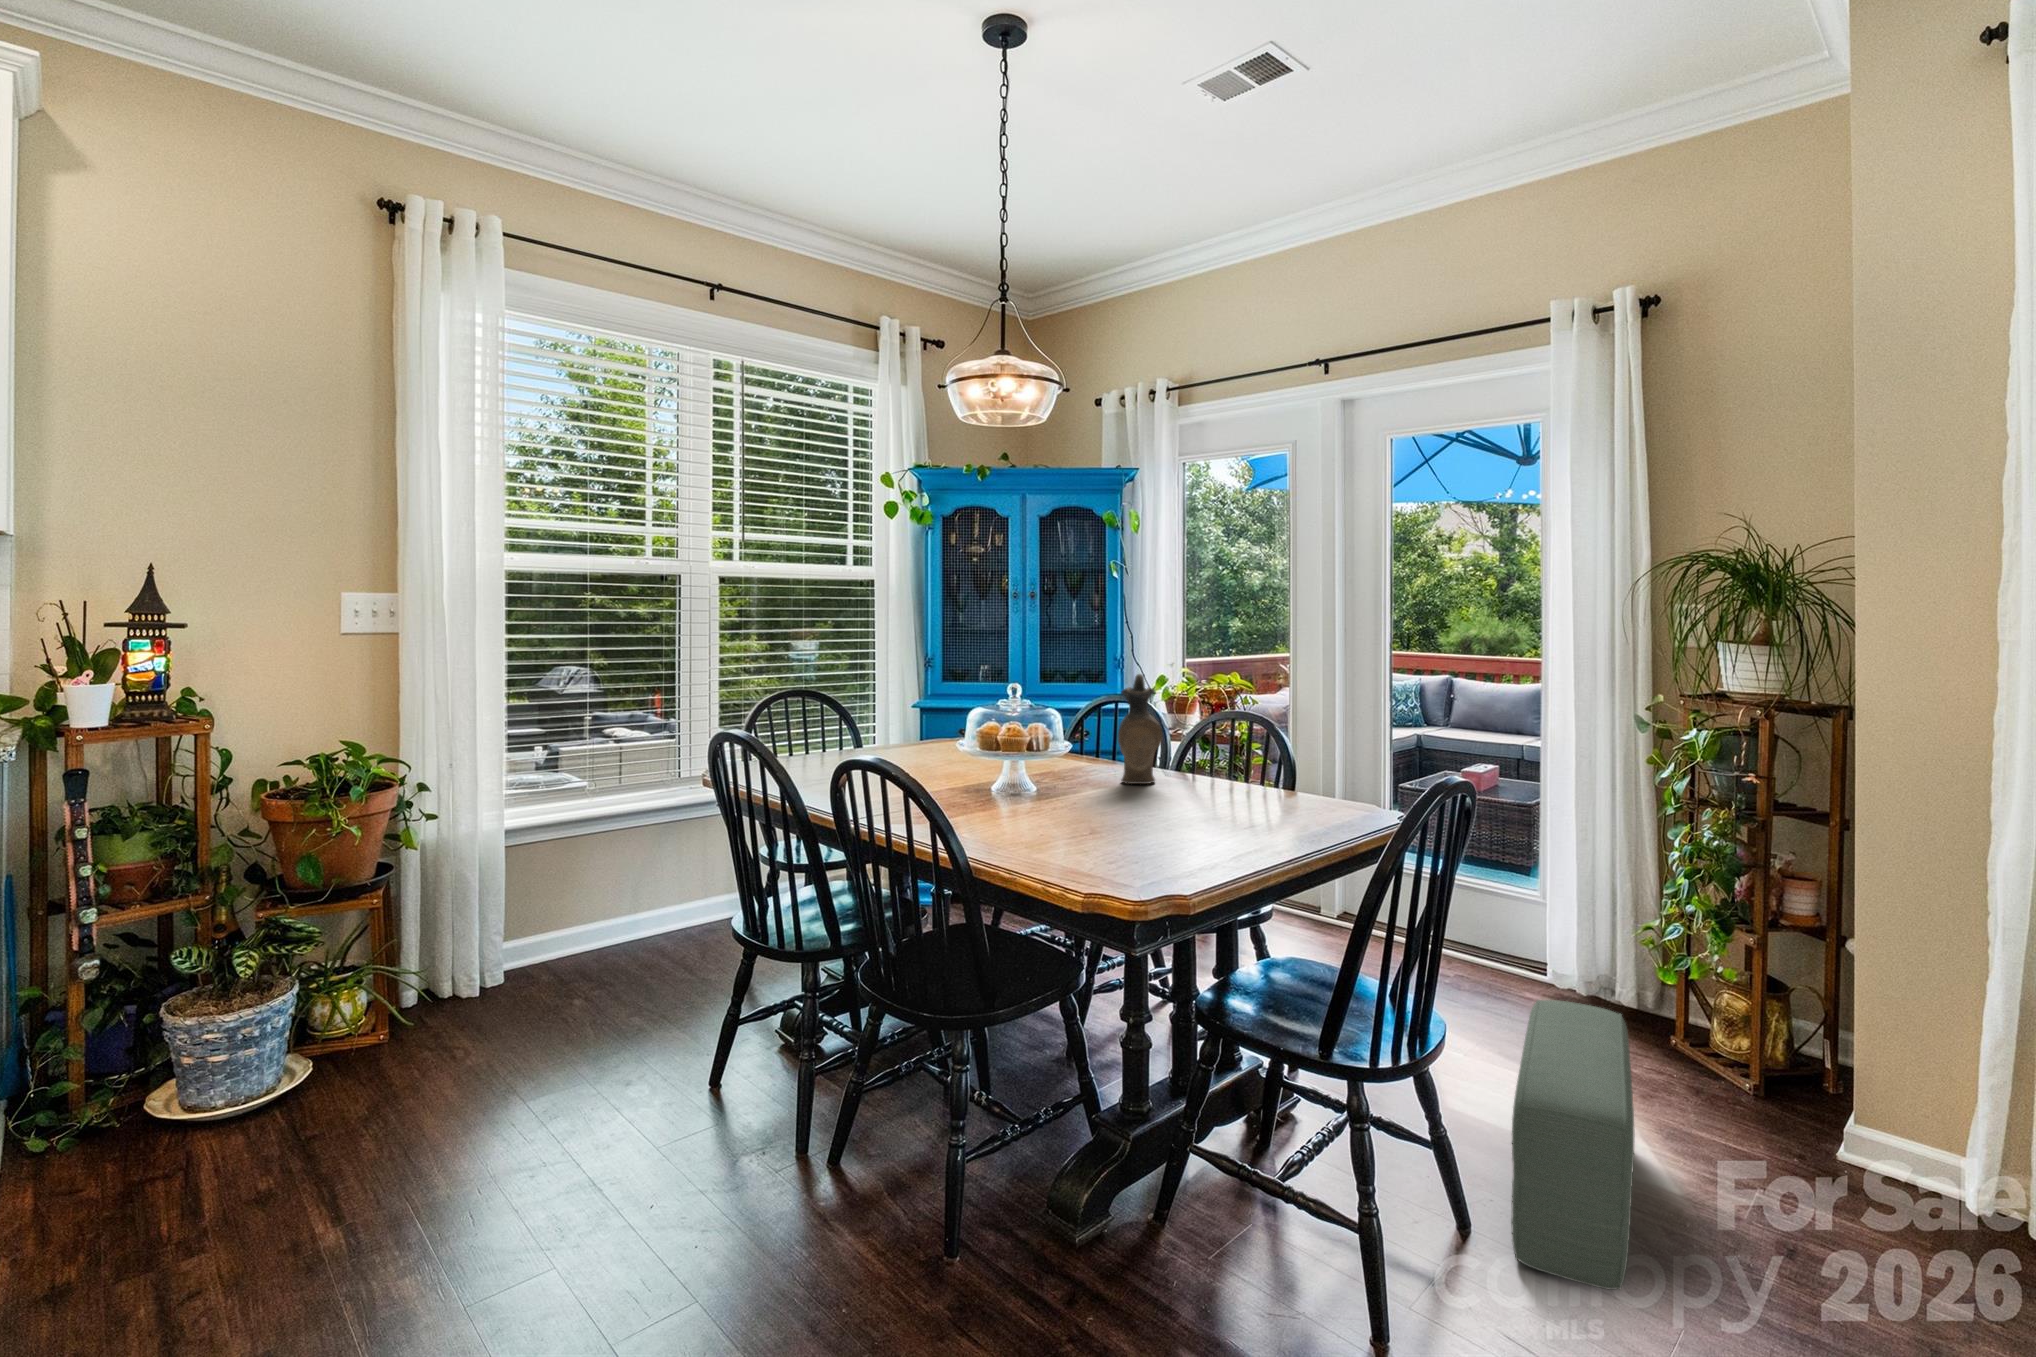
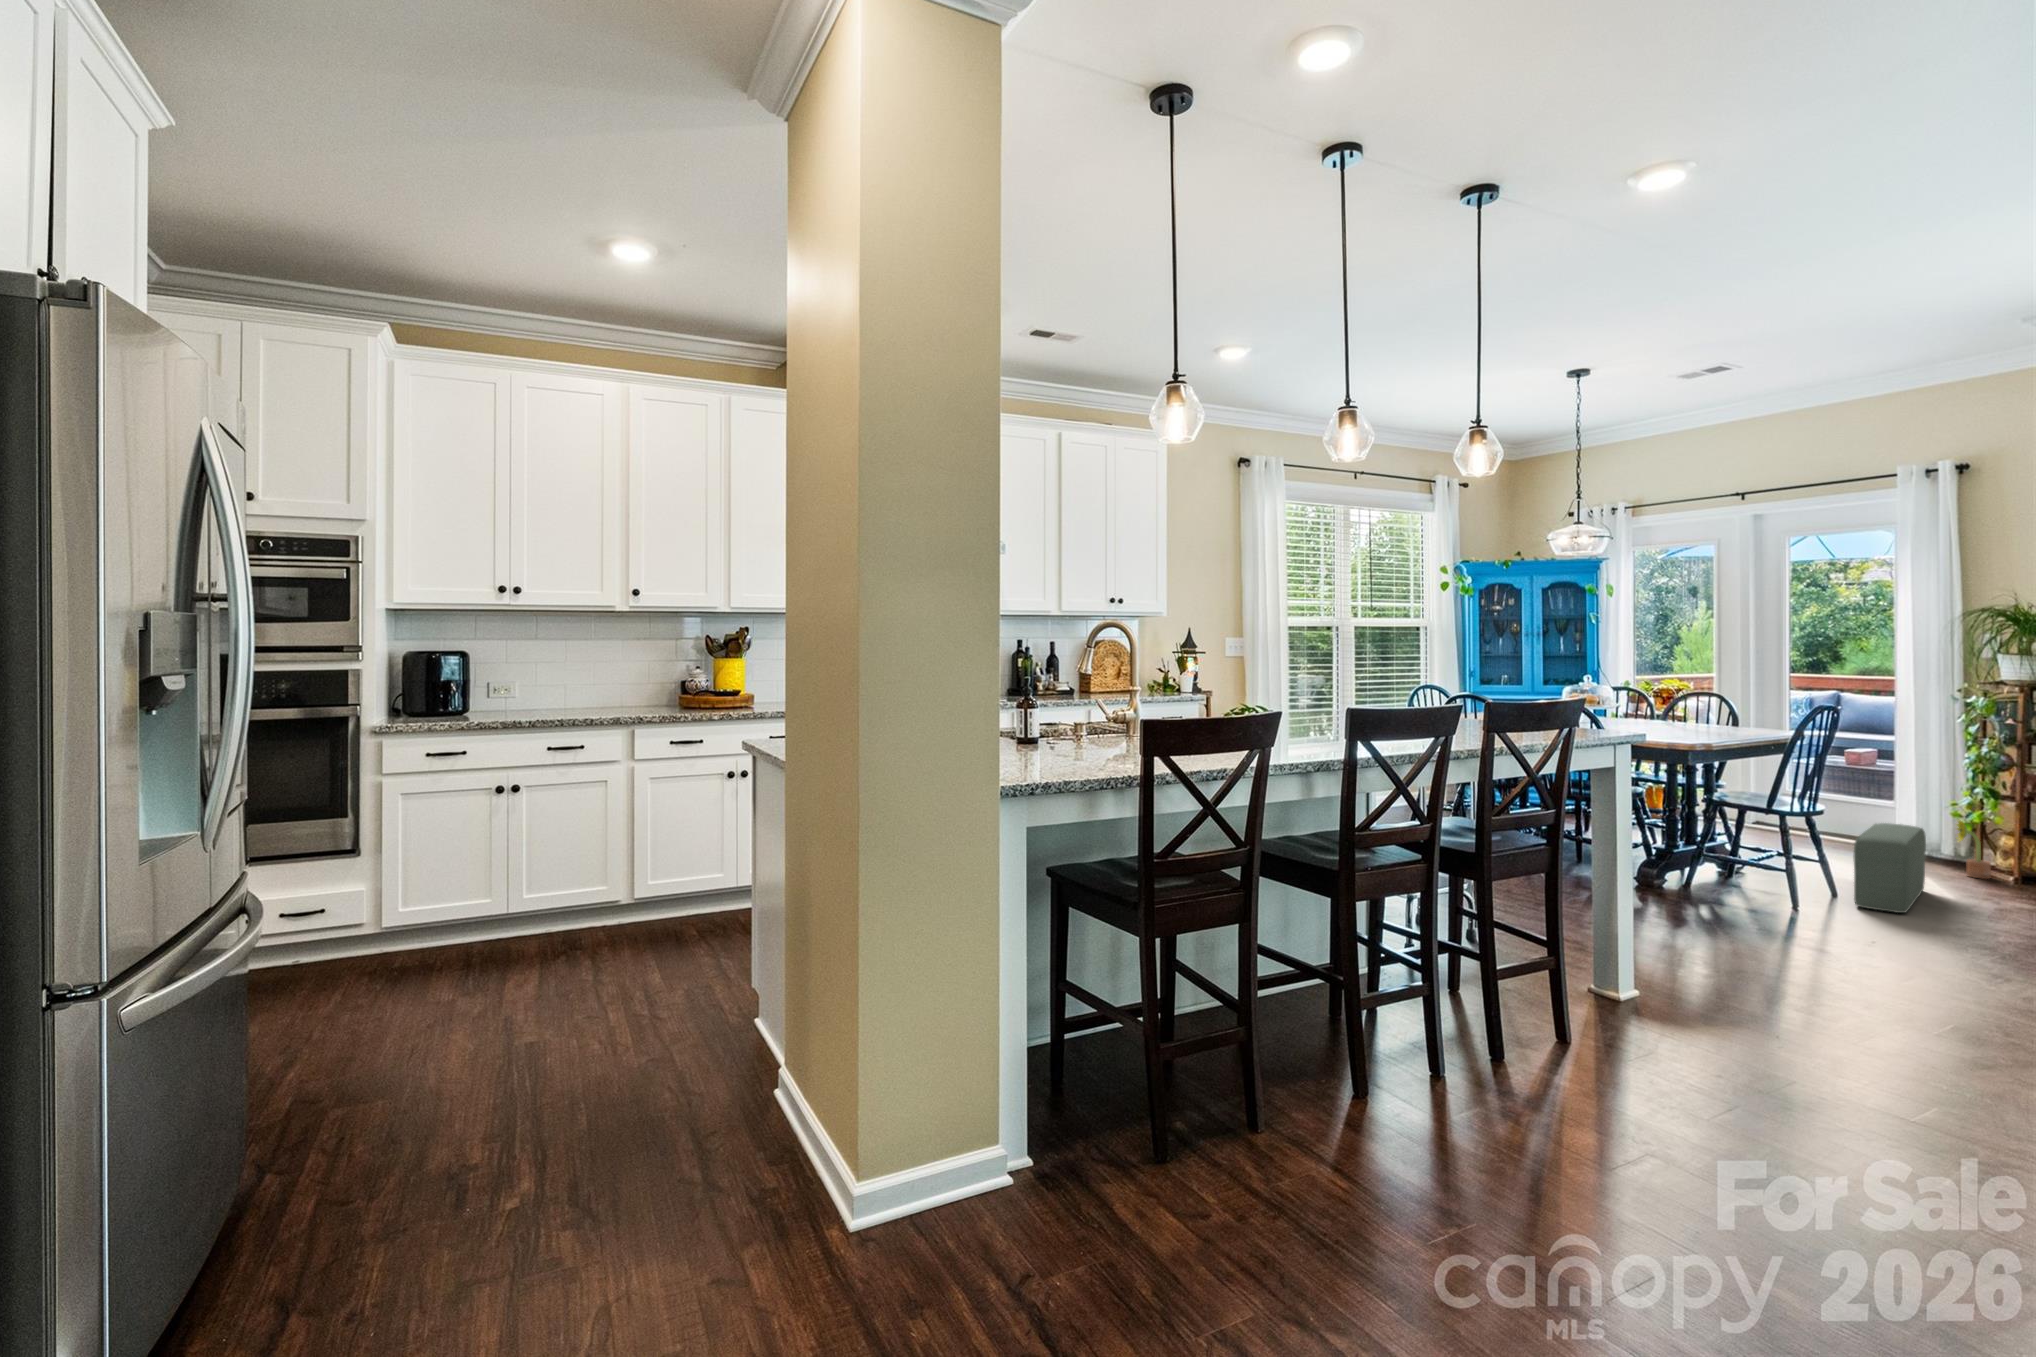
ceramic pitcher: present [1118,674,1163,784] -> none [1633,673,1659,726]
decorative plant: none [1644,951,1703,1070] -> present [1957,821,1991,879]

